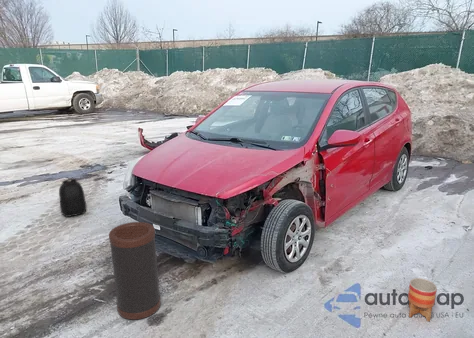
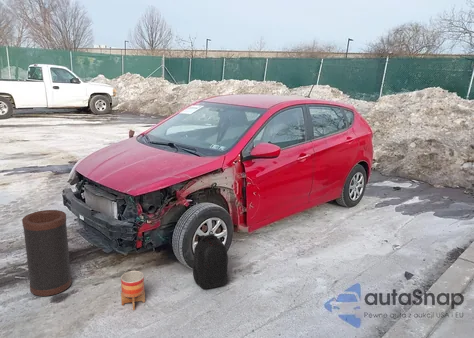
backpack: present [59,179,86,217] -> present [193,234,228,289]
planter: present [408,278,437,321] -> present [121,271,145,310]

